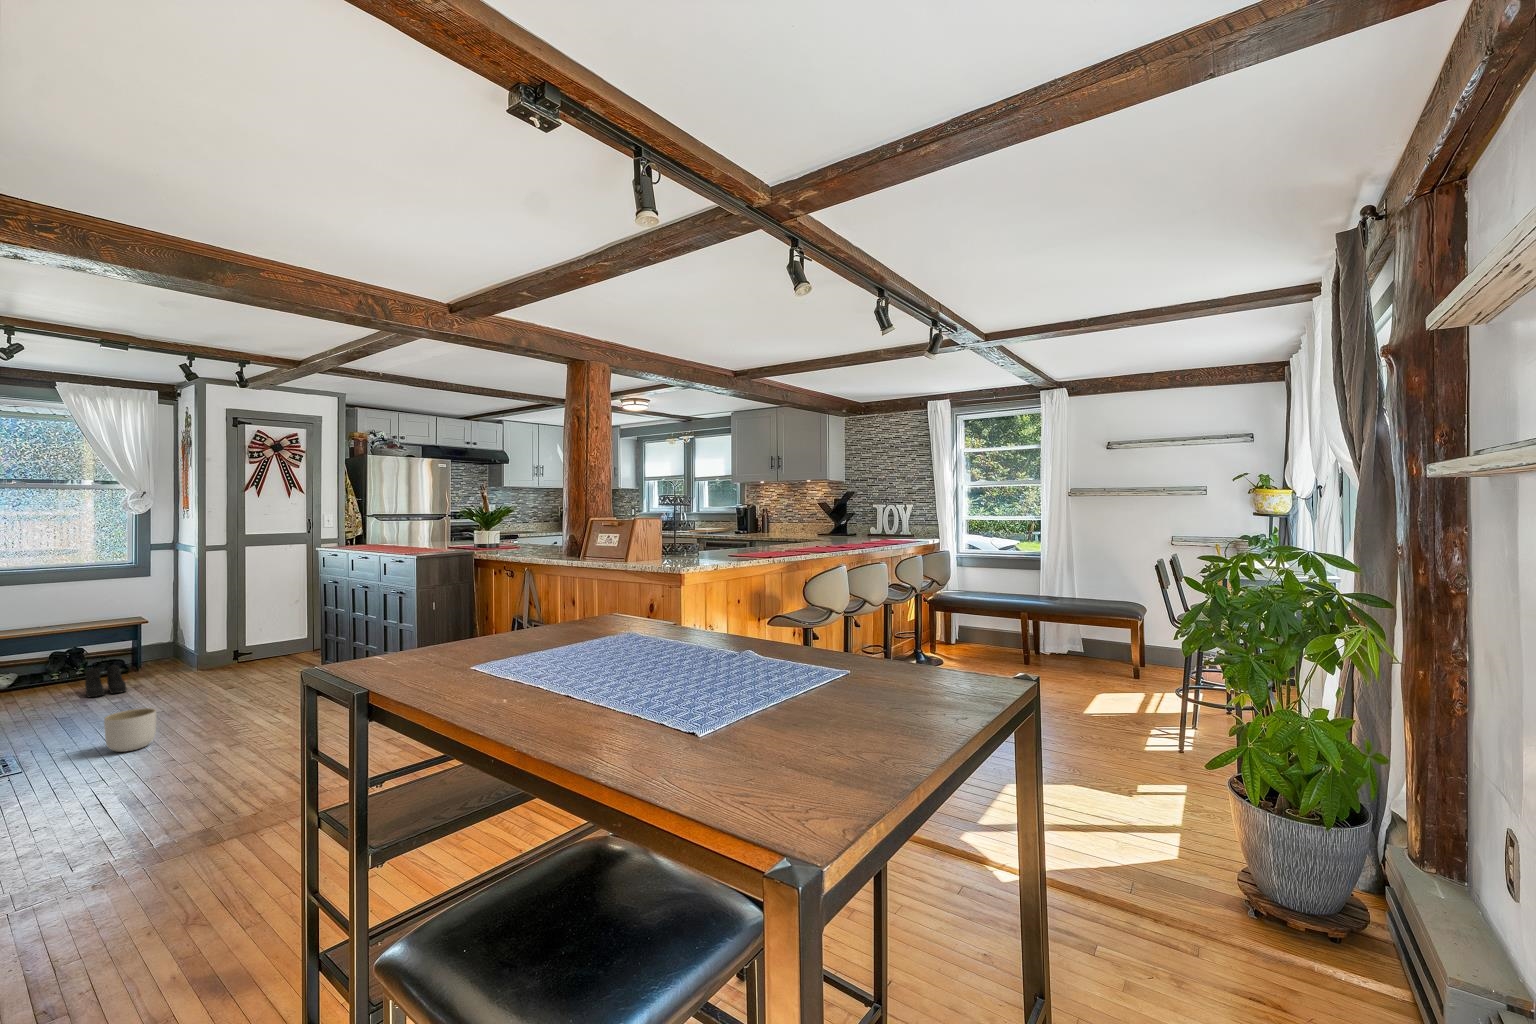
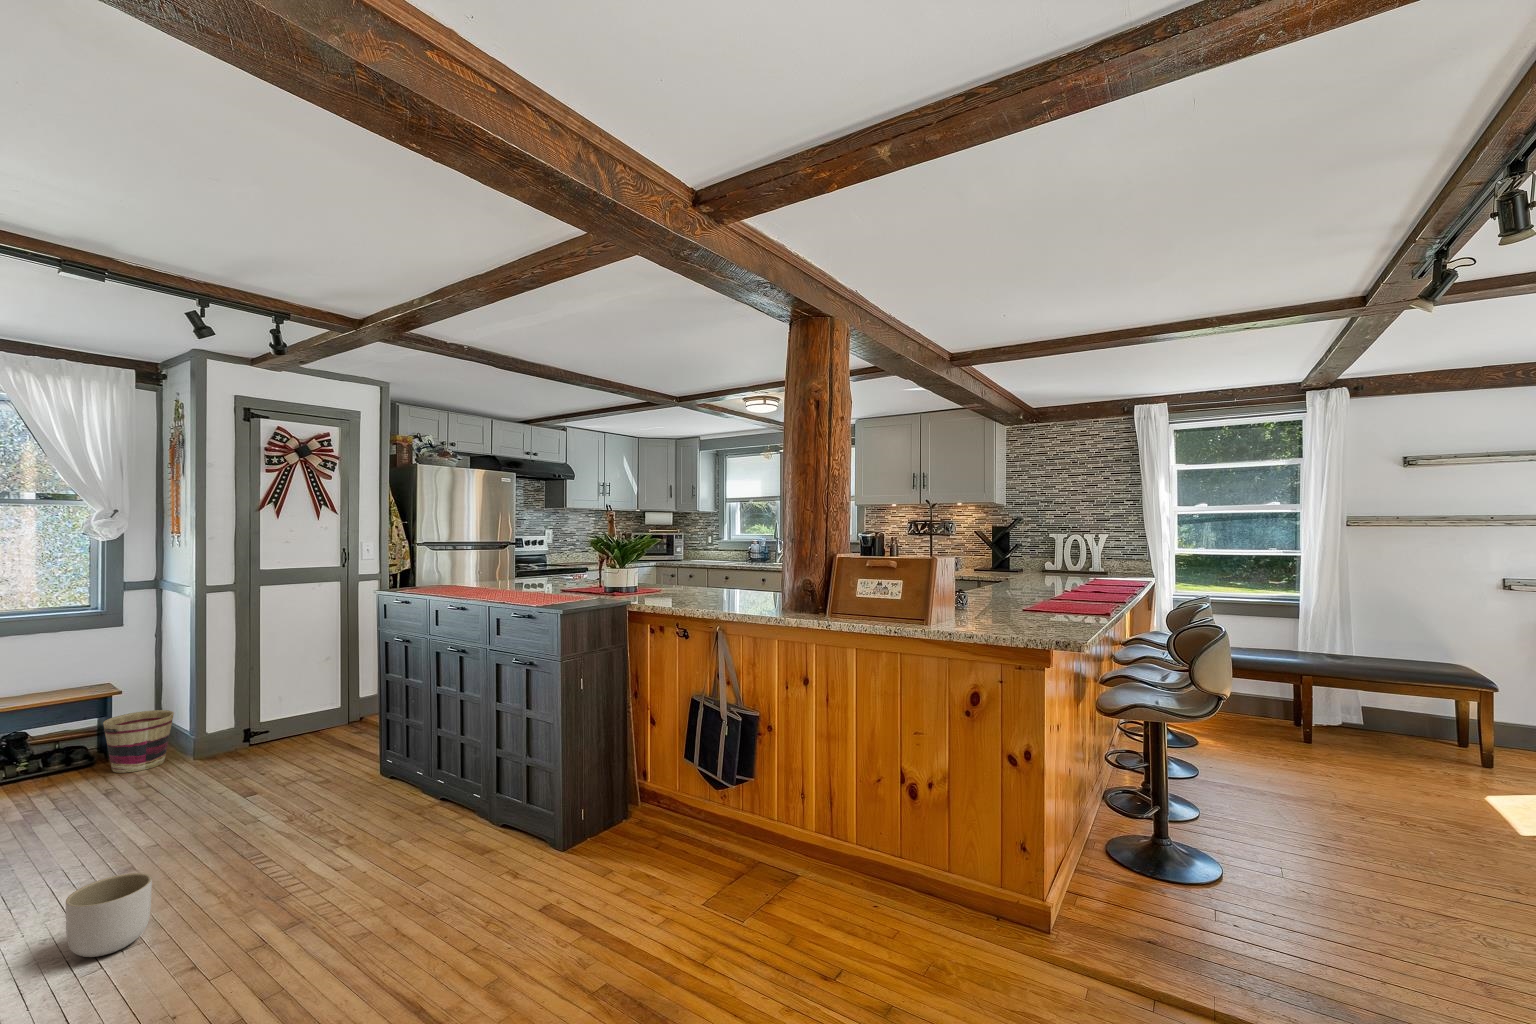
basket: none [136,635,186,676] -> present [103,710,174,773]
boots: present [85,665,127,697] -> none [30,765,91,818]

